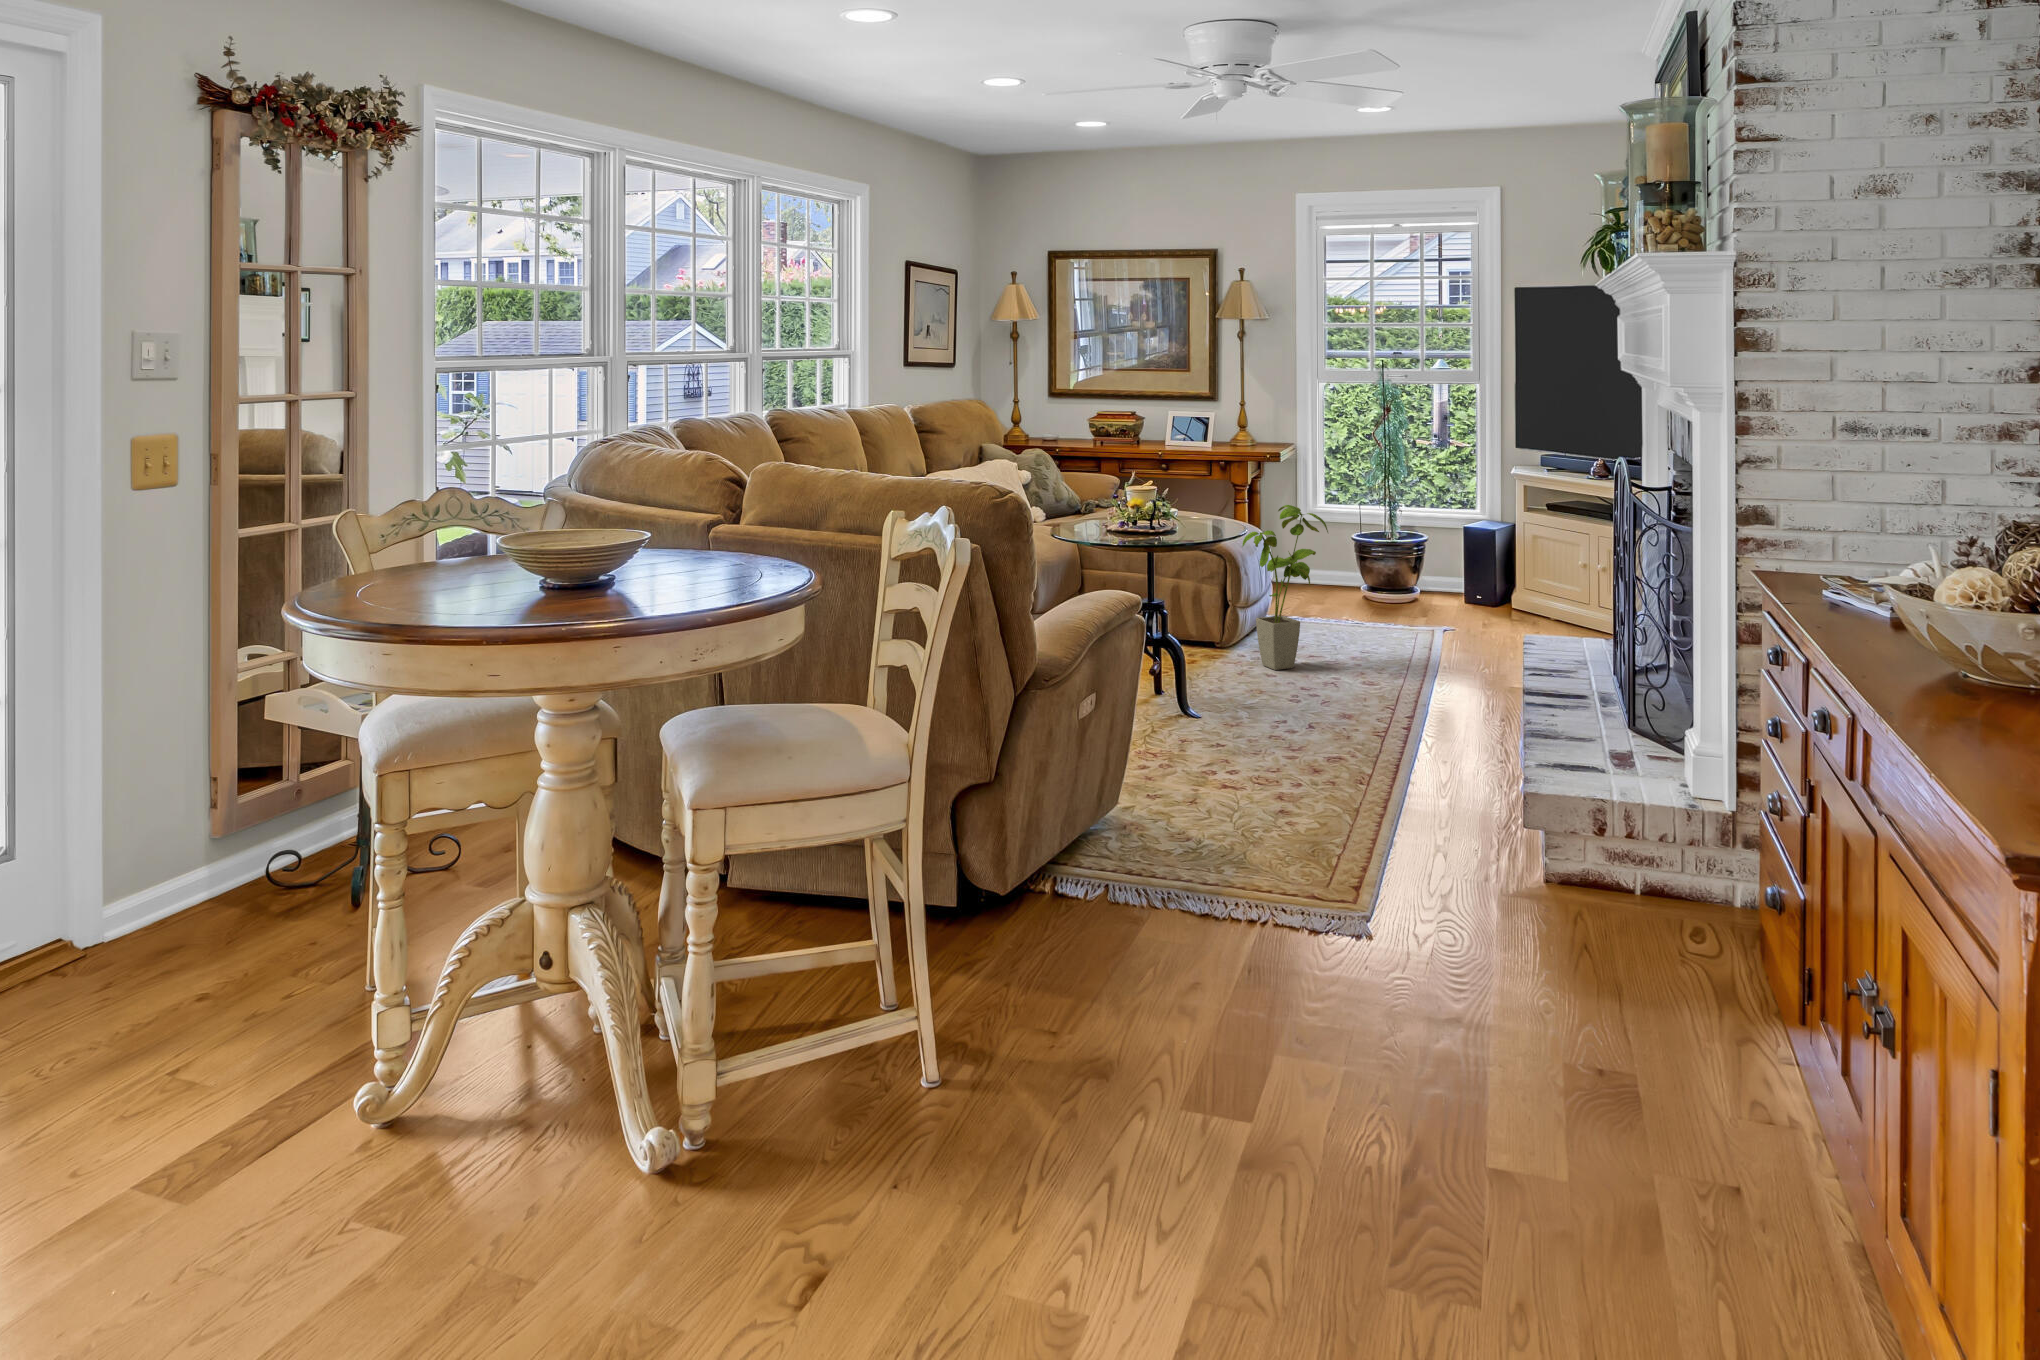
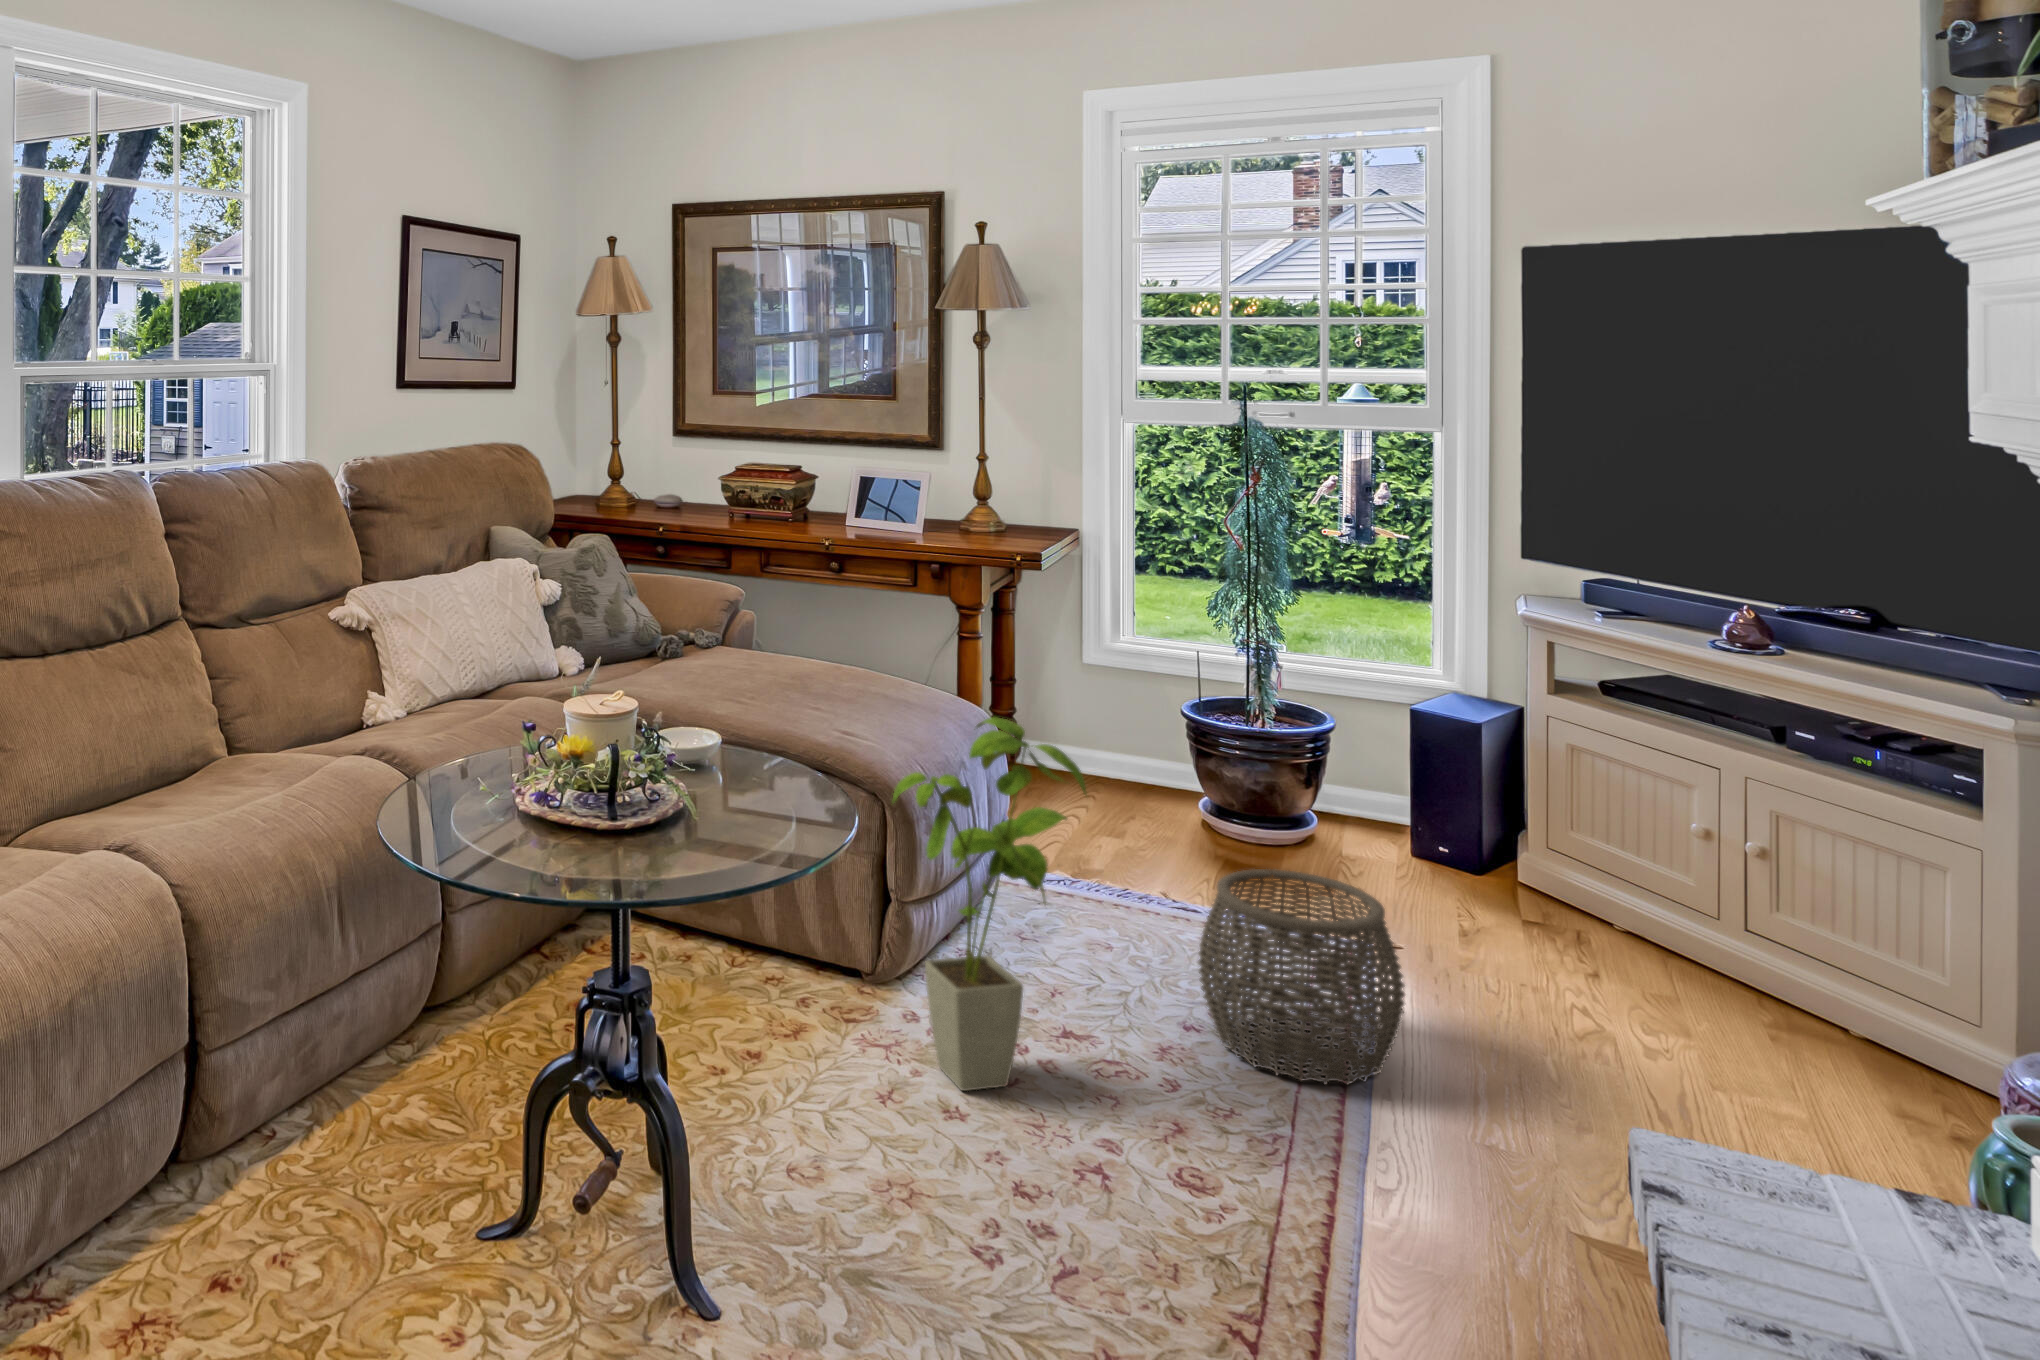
woven basket: none [1370,579,1455,661] -> present [1198,869,1405,1084]

